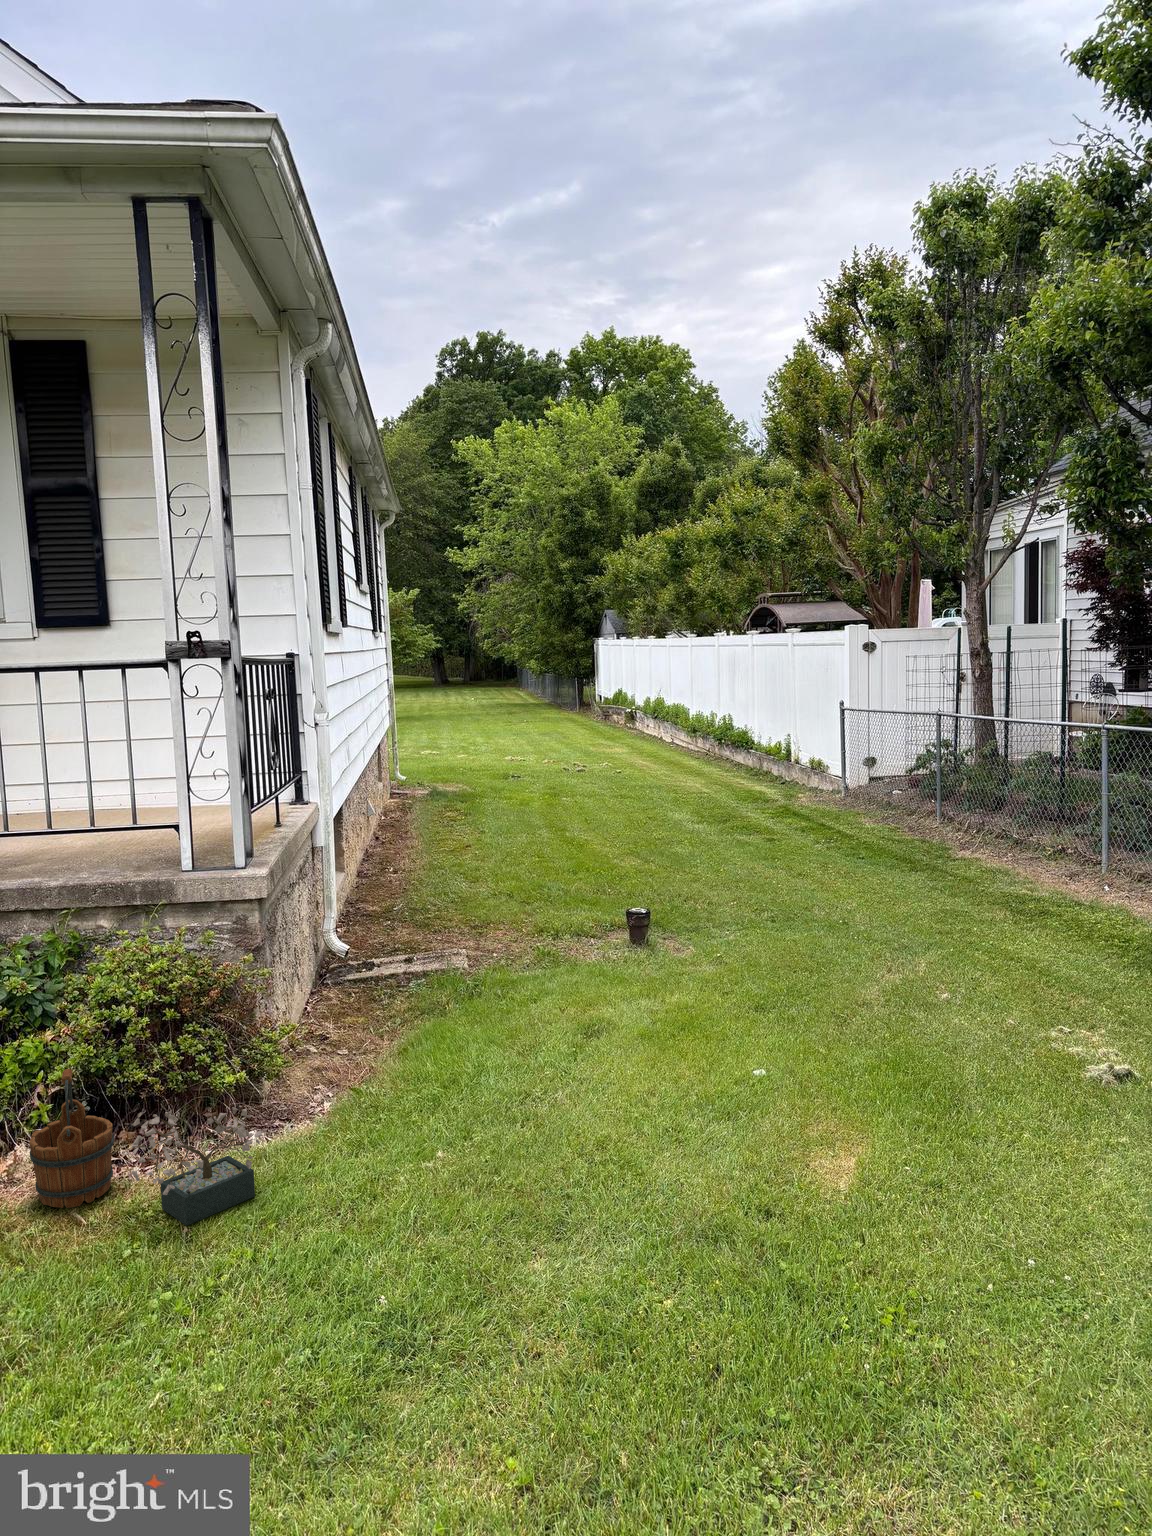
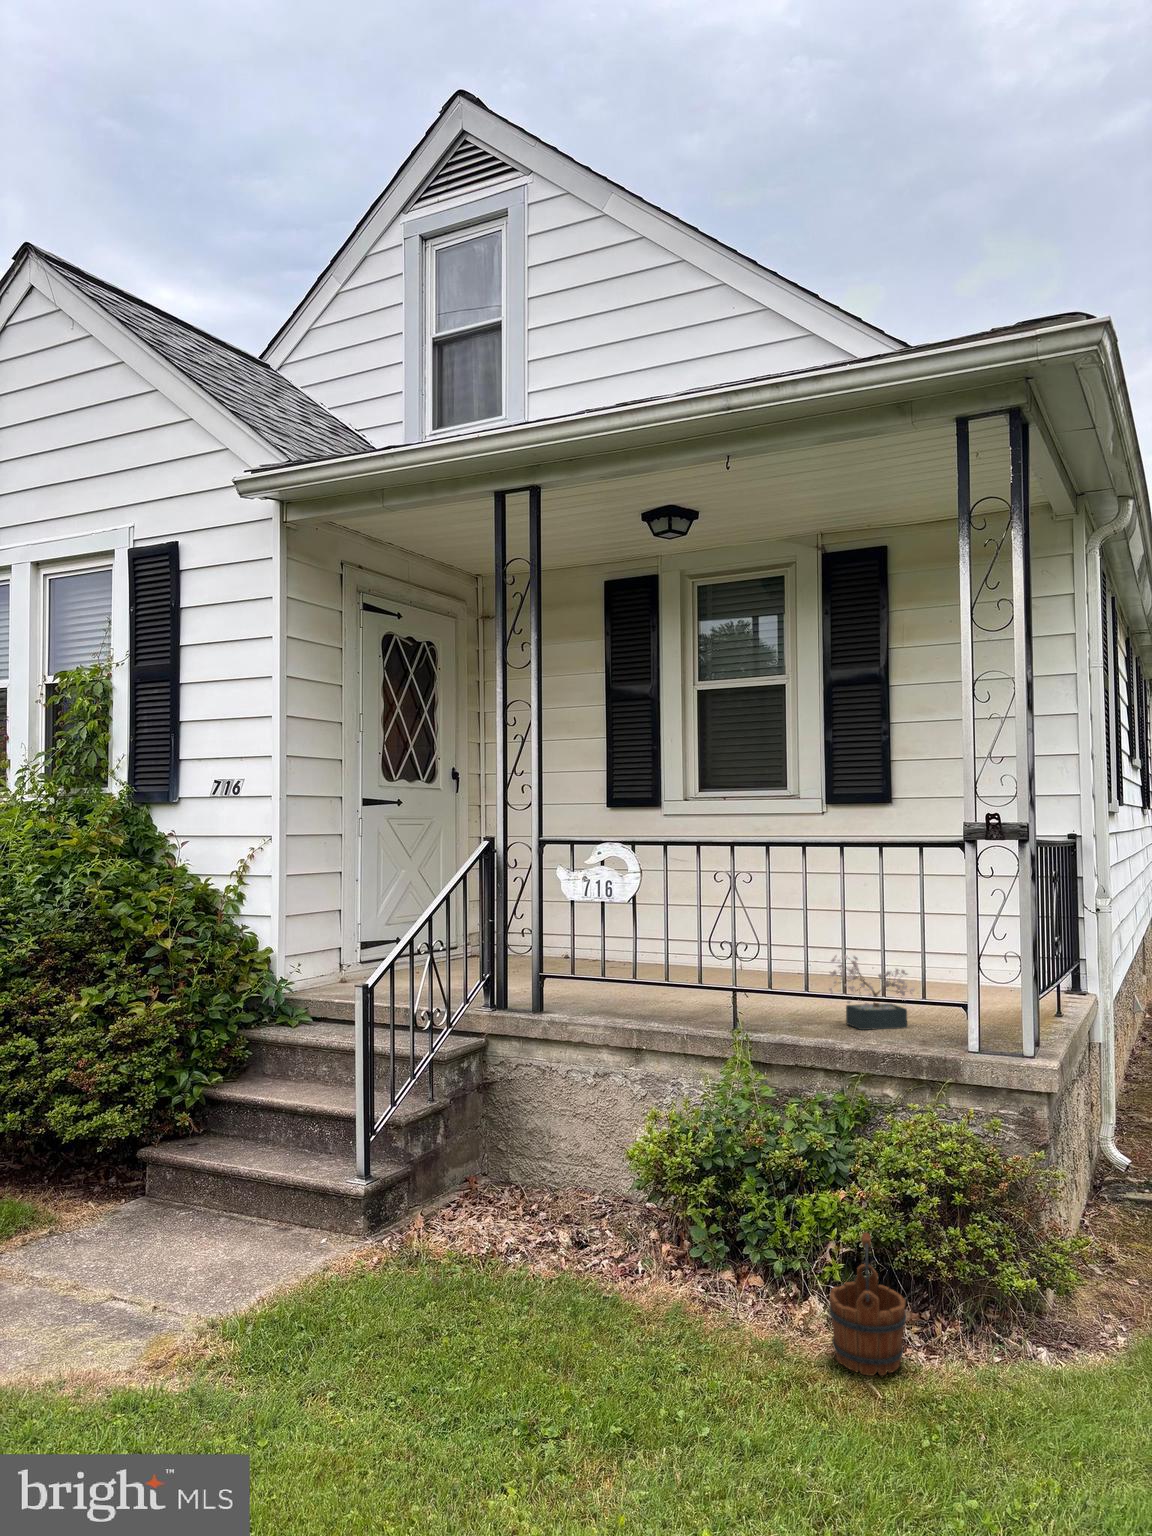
decorative plant: present [132,1107,262,1226] -> present [829,955,914,1030]

